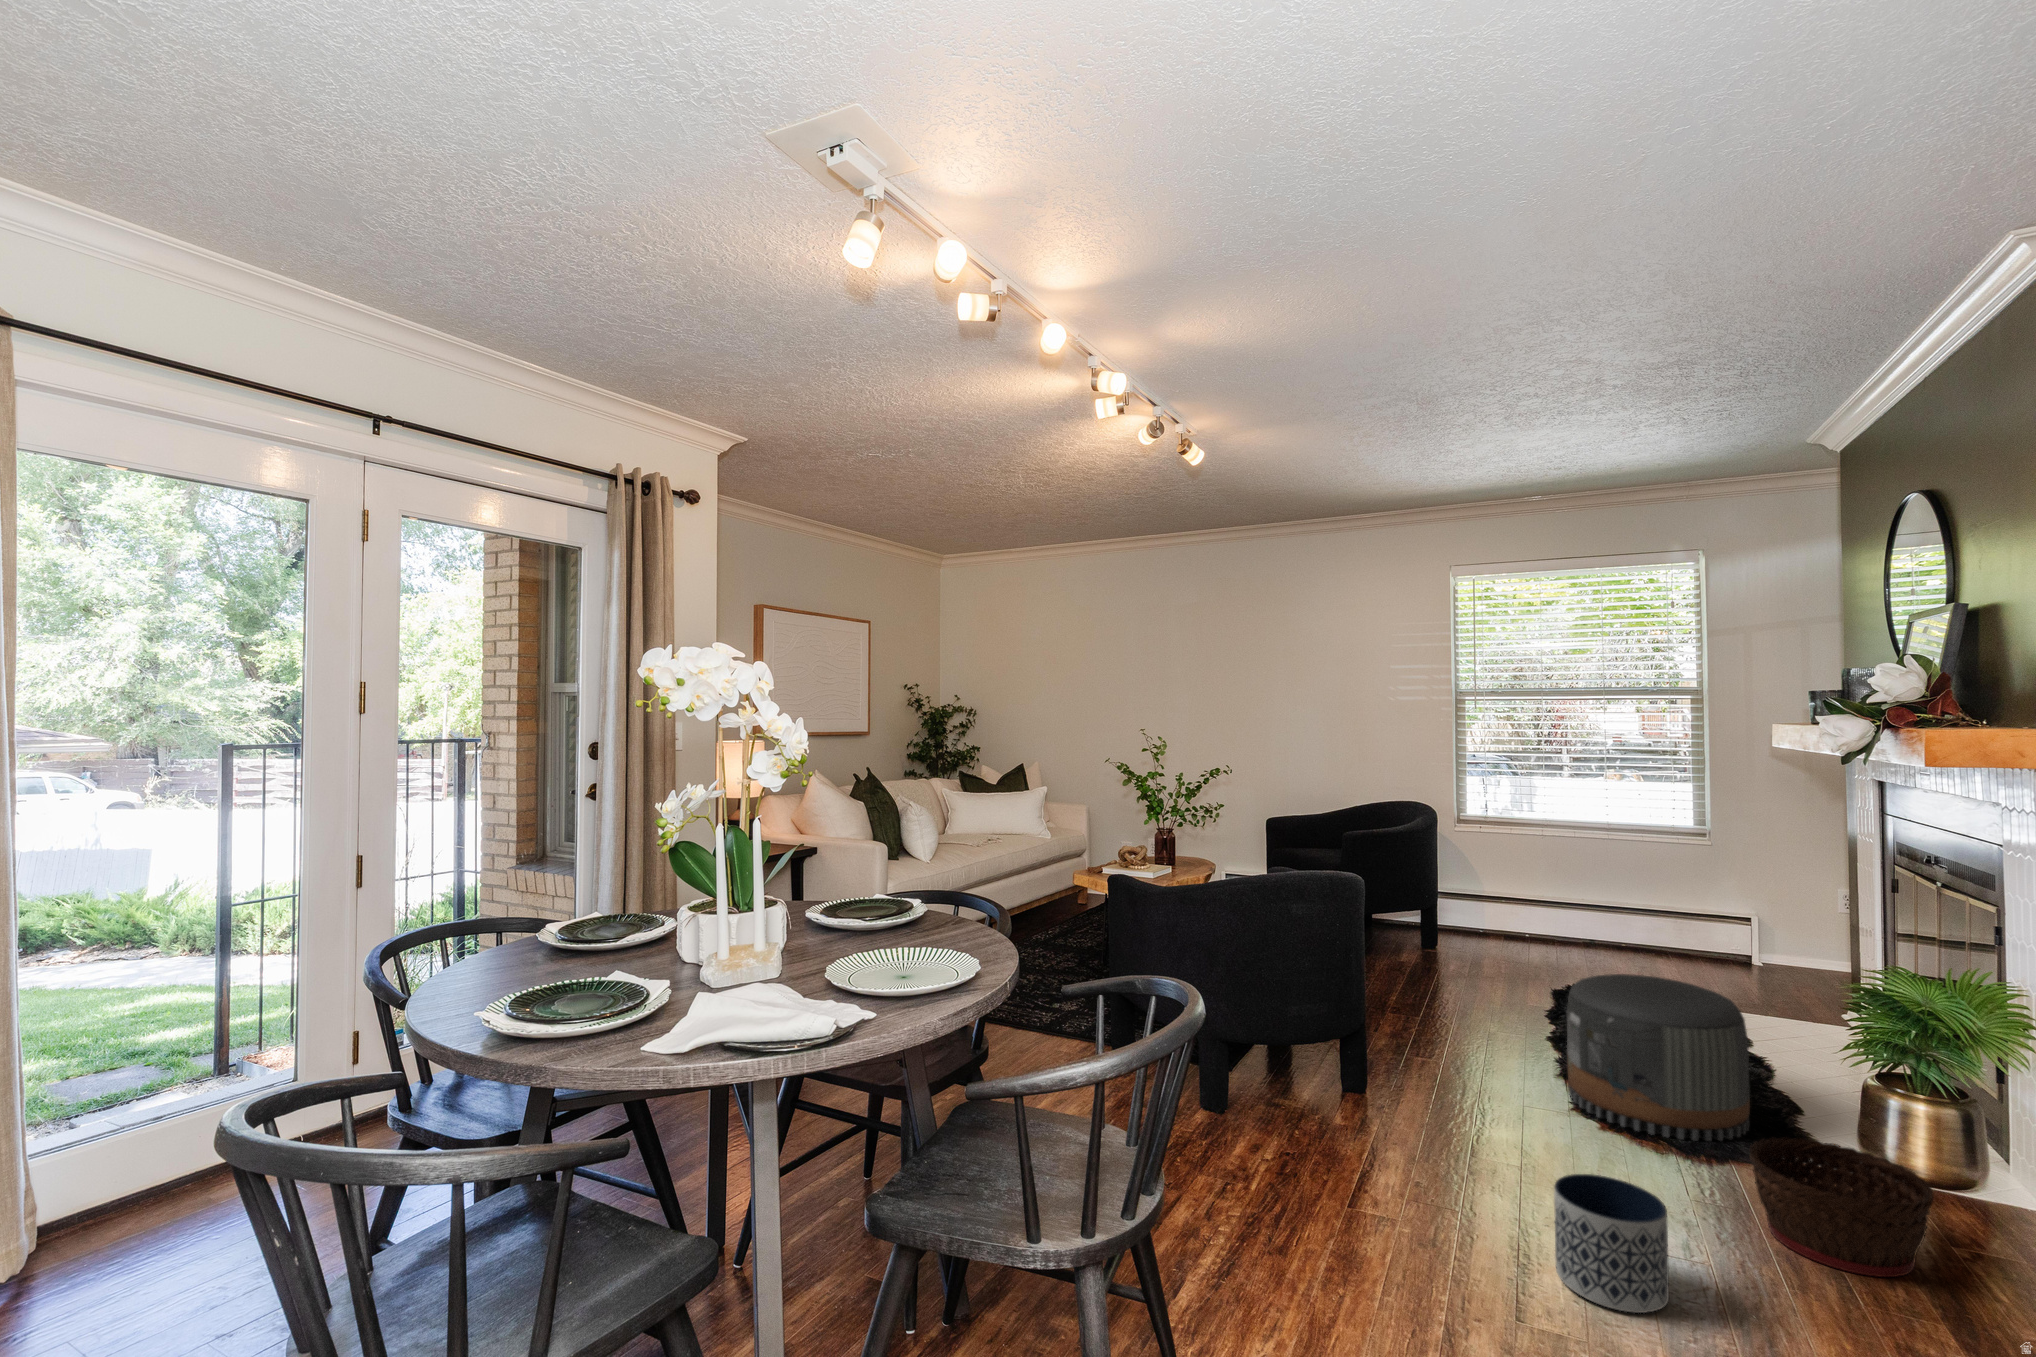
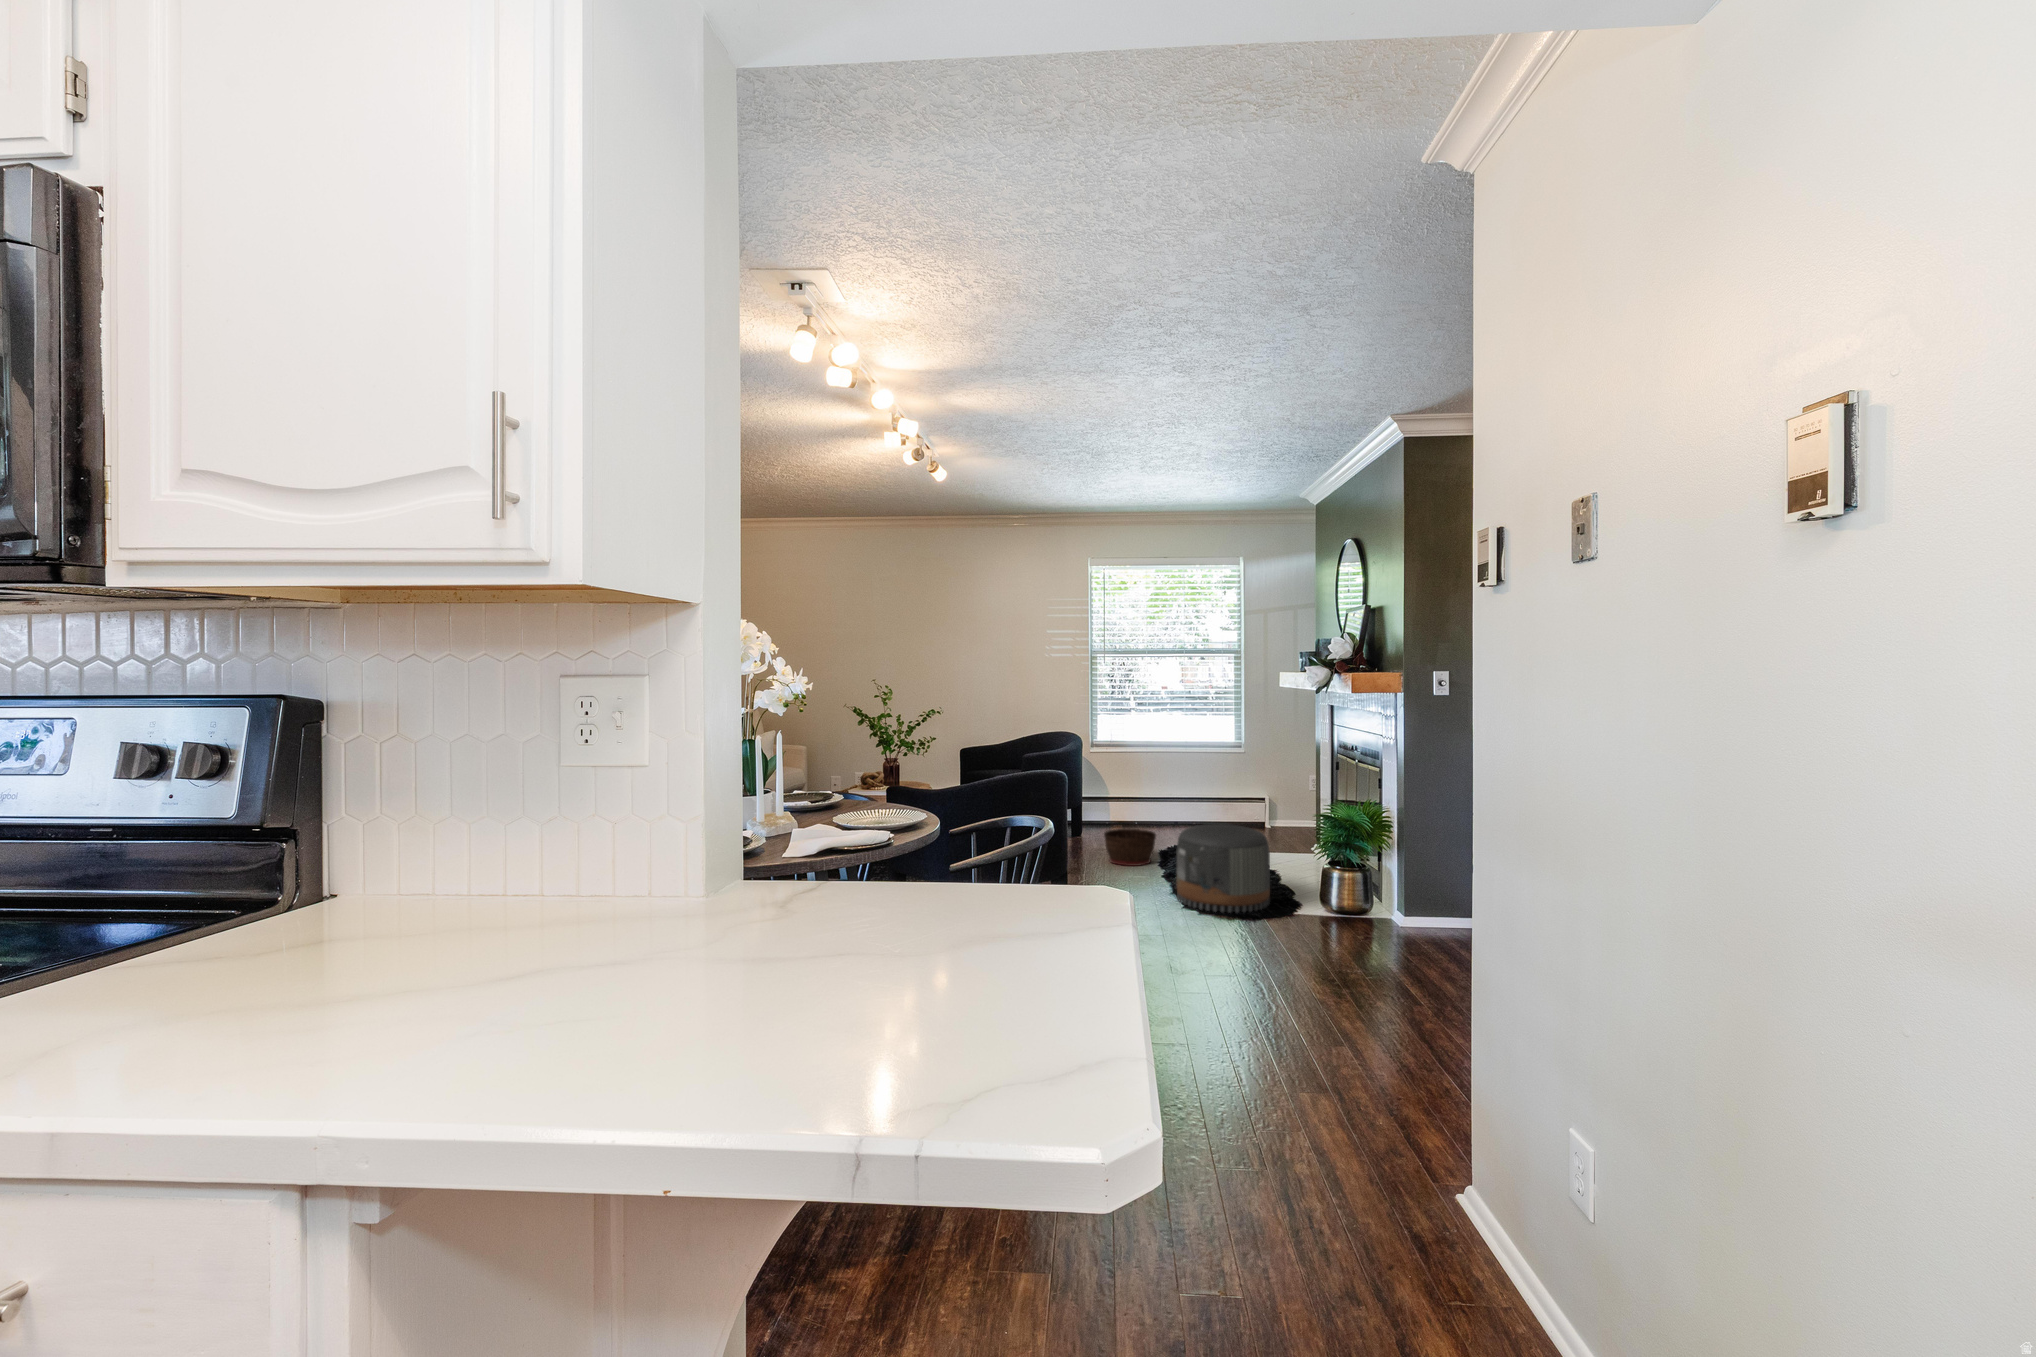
basket: present [1749,1137,1933,1277] -> present [1104,829,1156,866]
planter: present [1554,1174,1669,1313] -> none [1185,921,1239,985]

